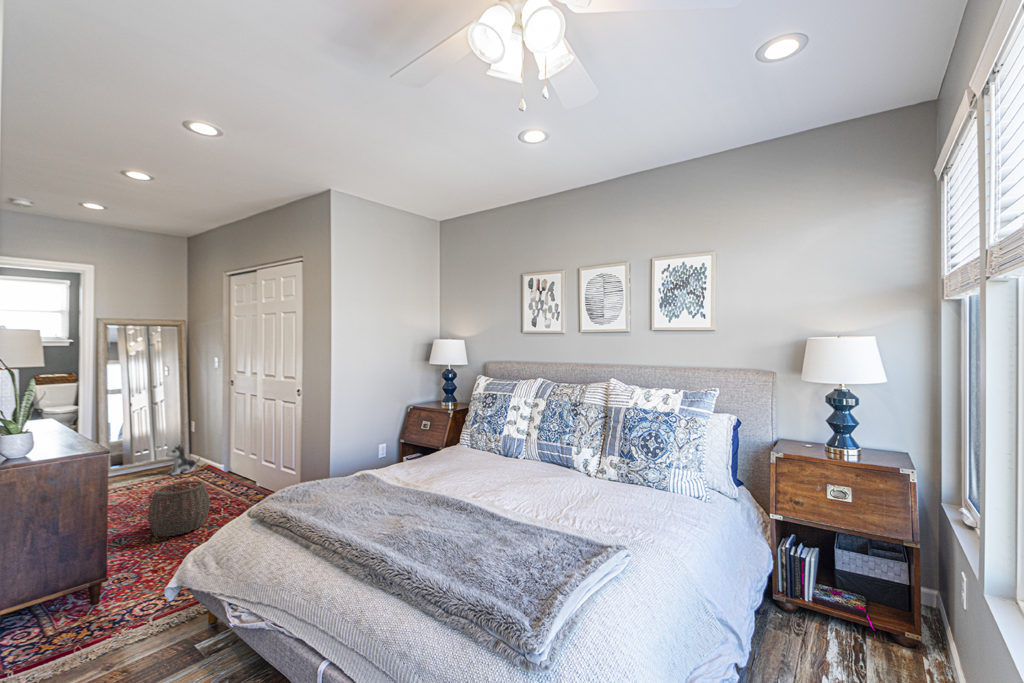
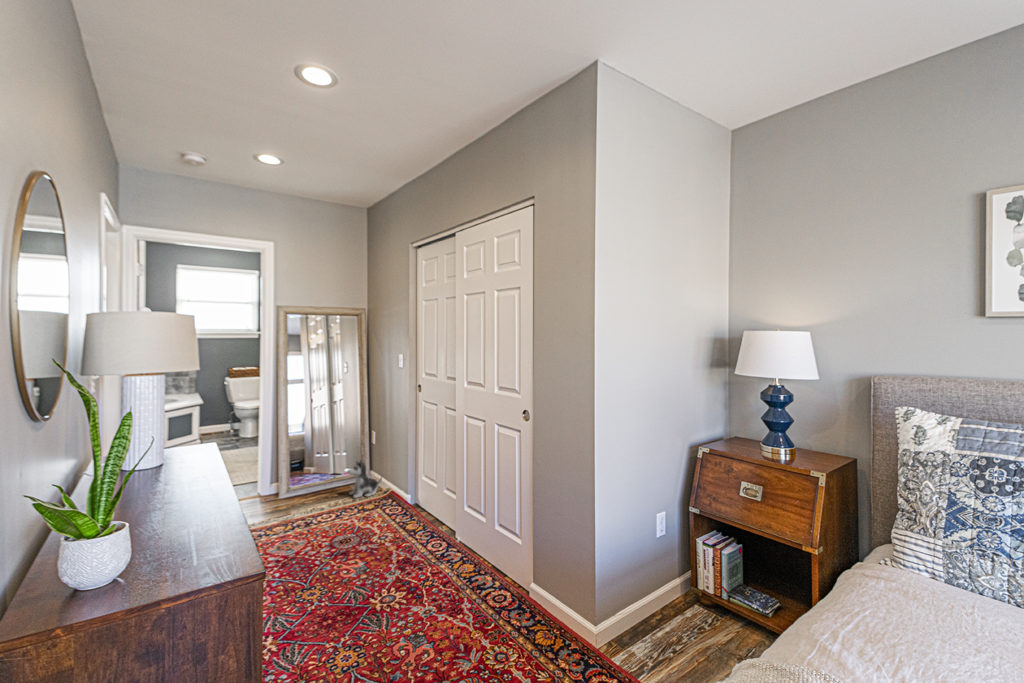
woven basket: present [148,481,210,537] -> none [335,540,412,633]

